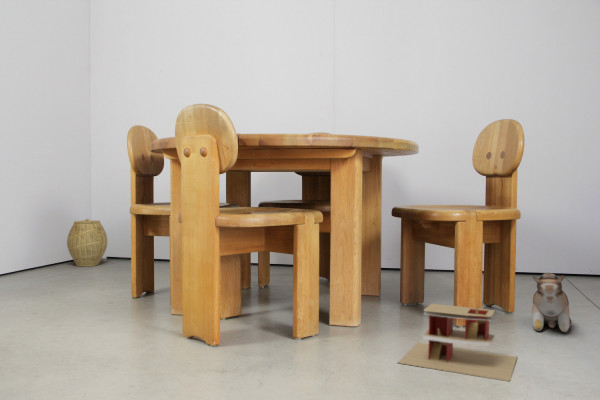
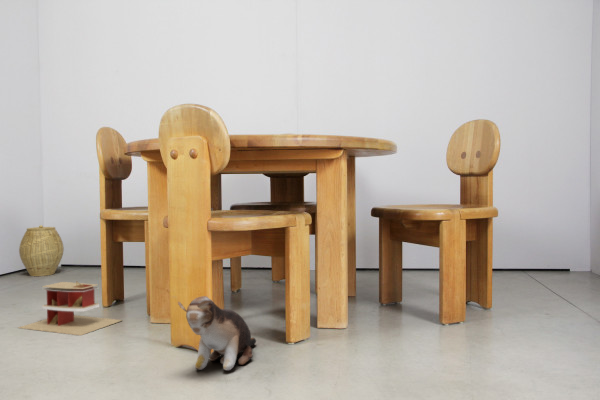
plush toy: present [532,273,571,332] -> present [178,296,256,370]
toy house: present [399,304,517,381] -> present [19,282,121,335]

